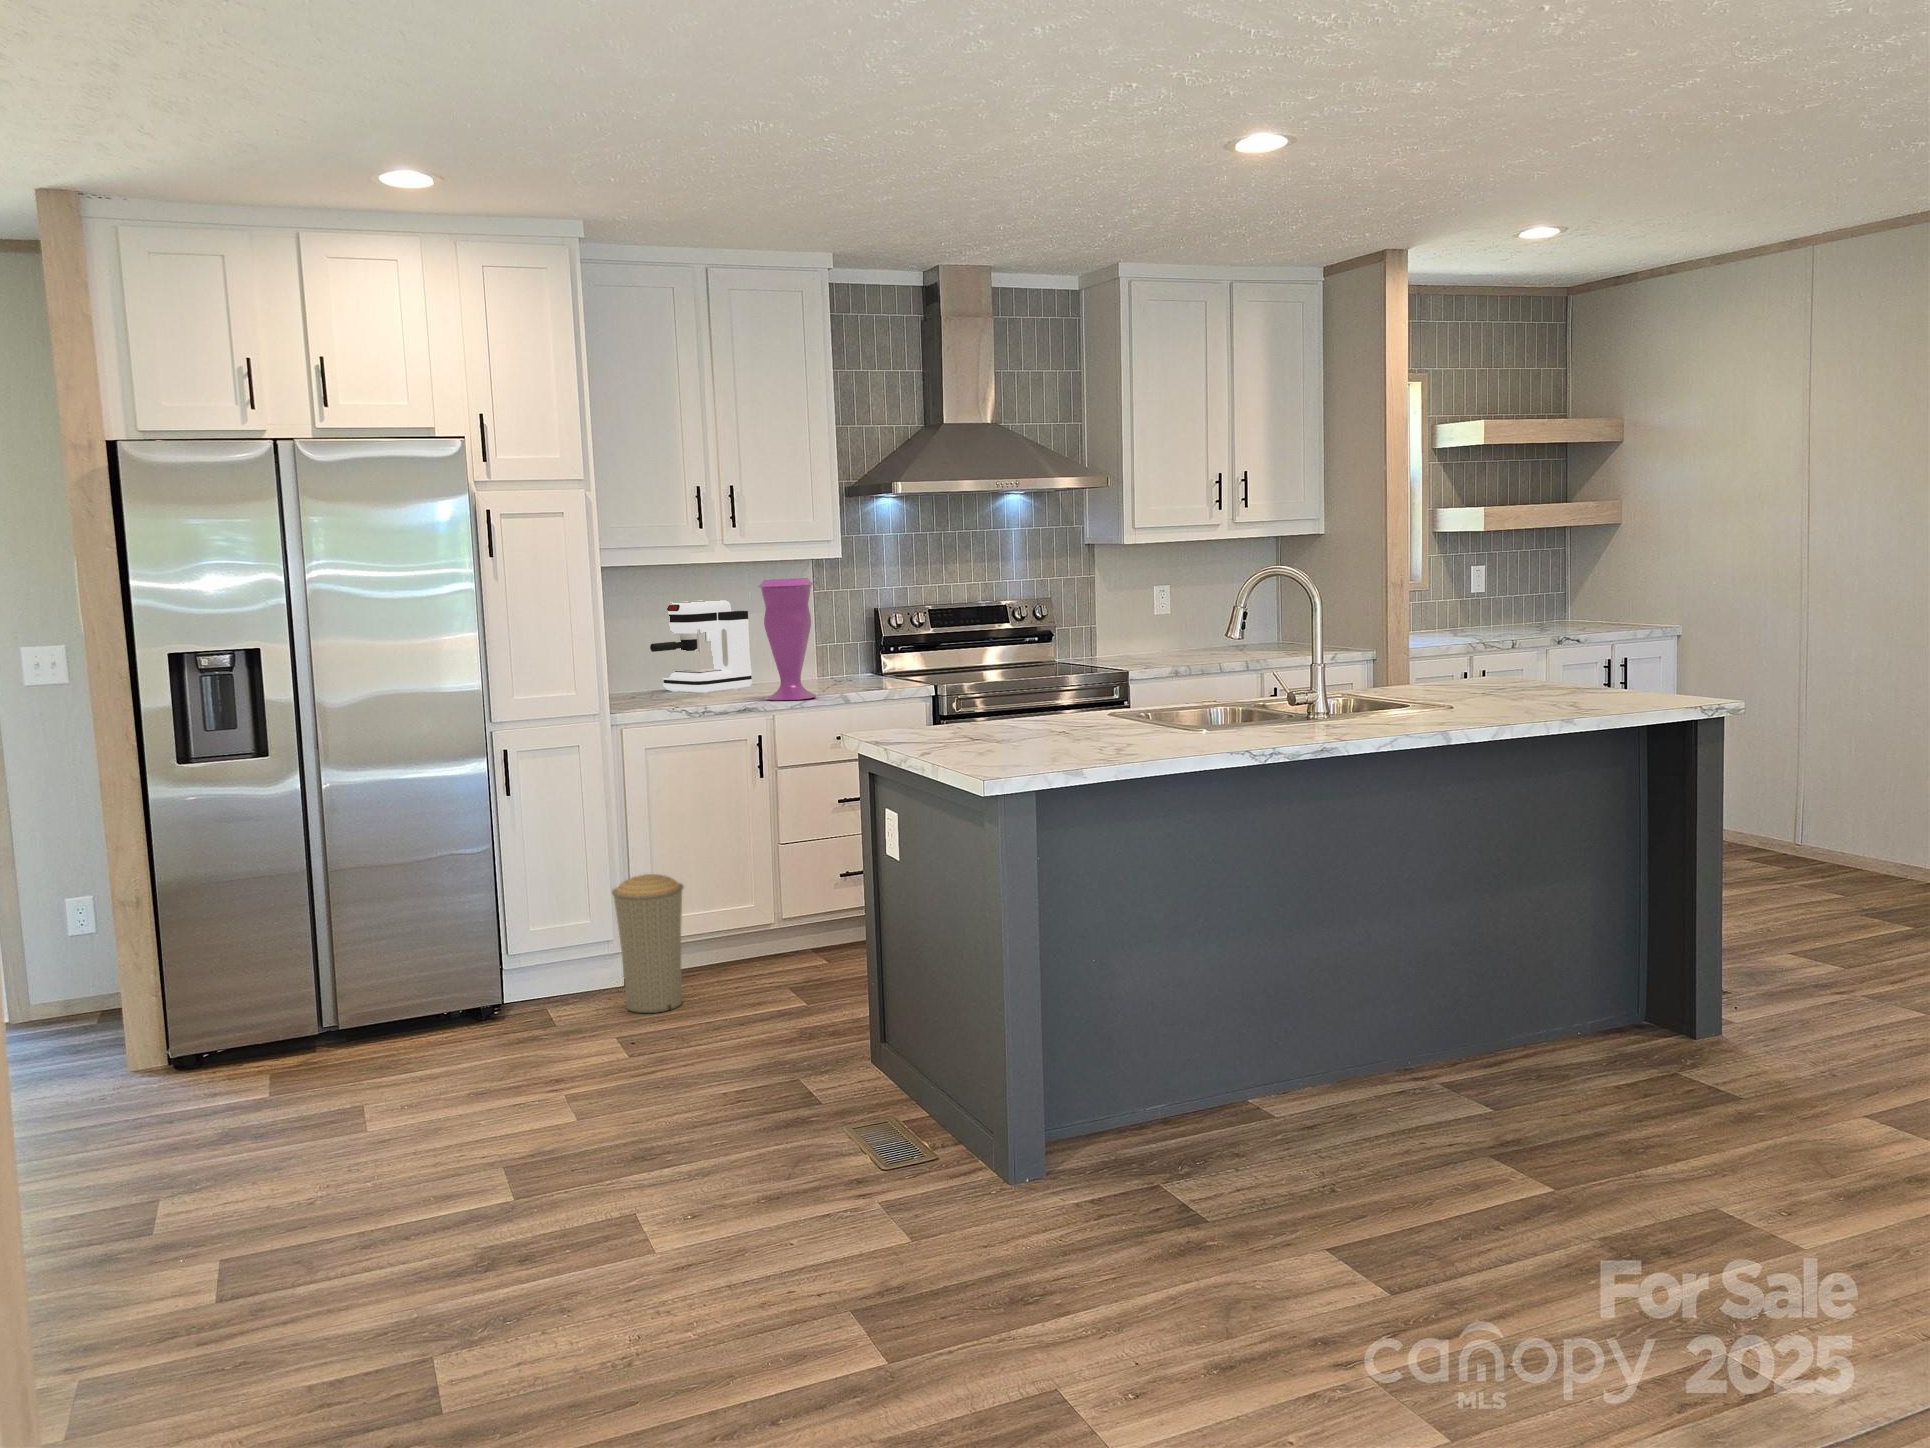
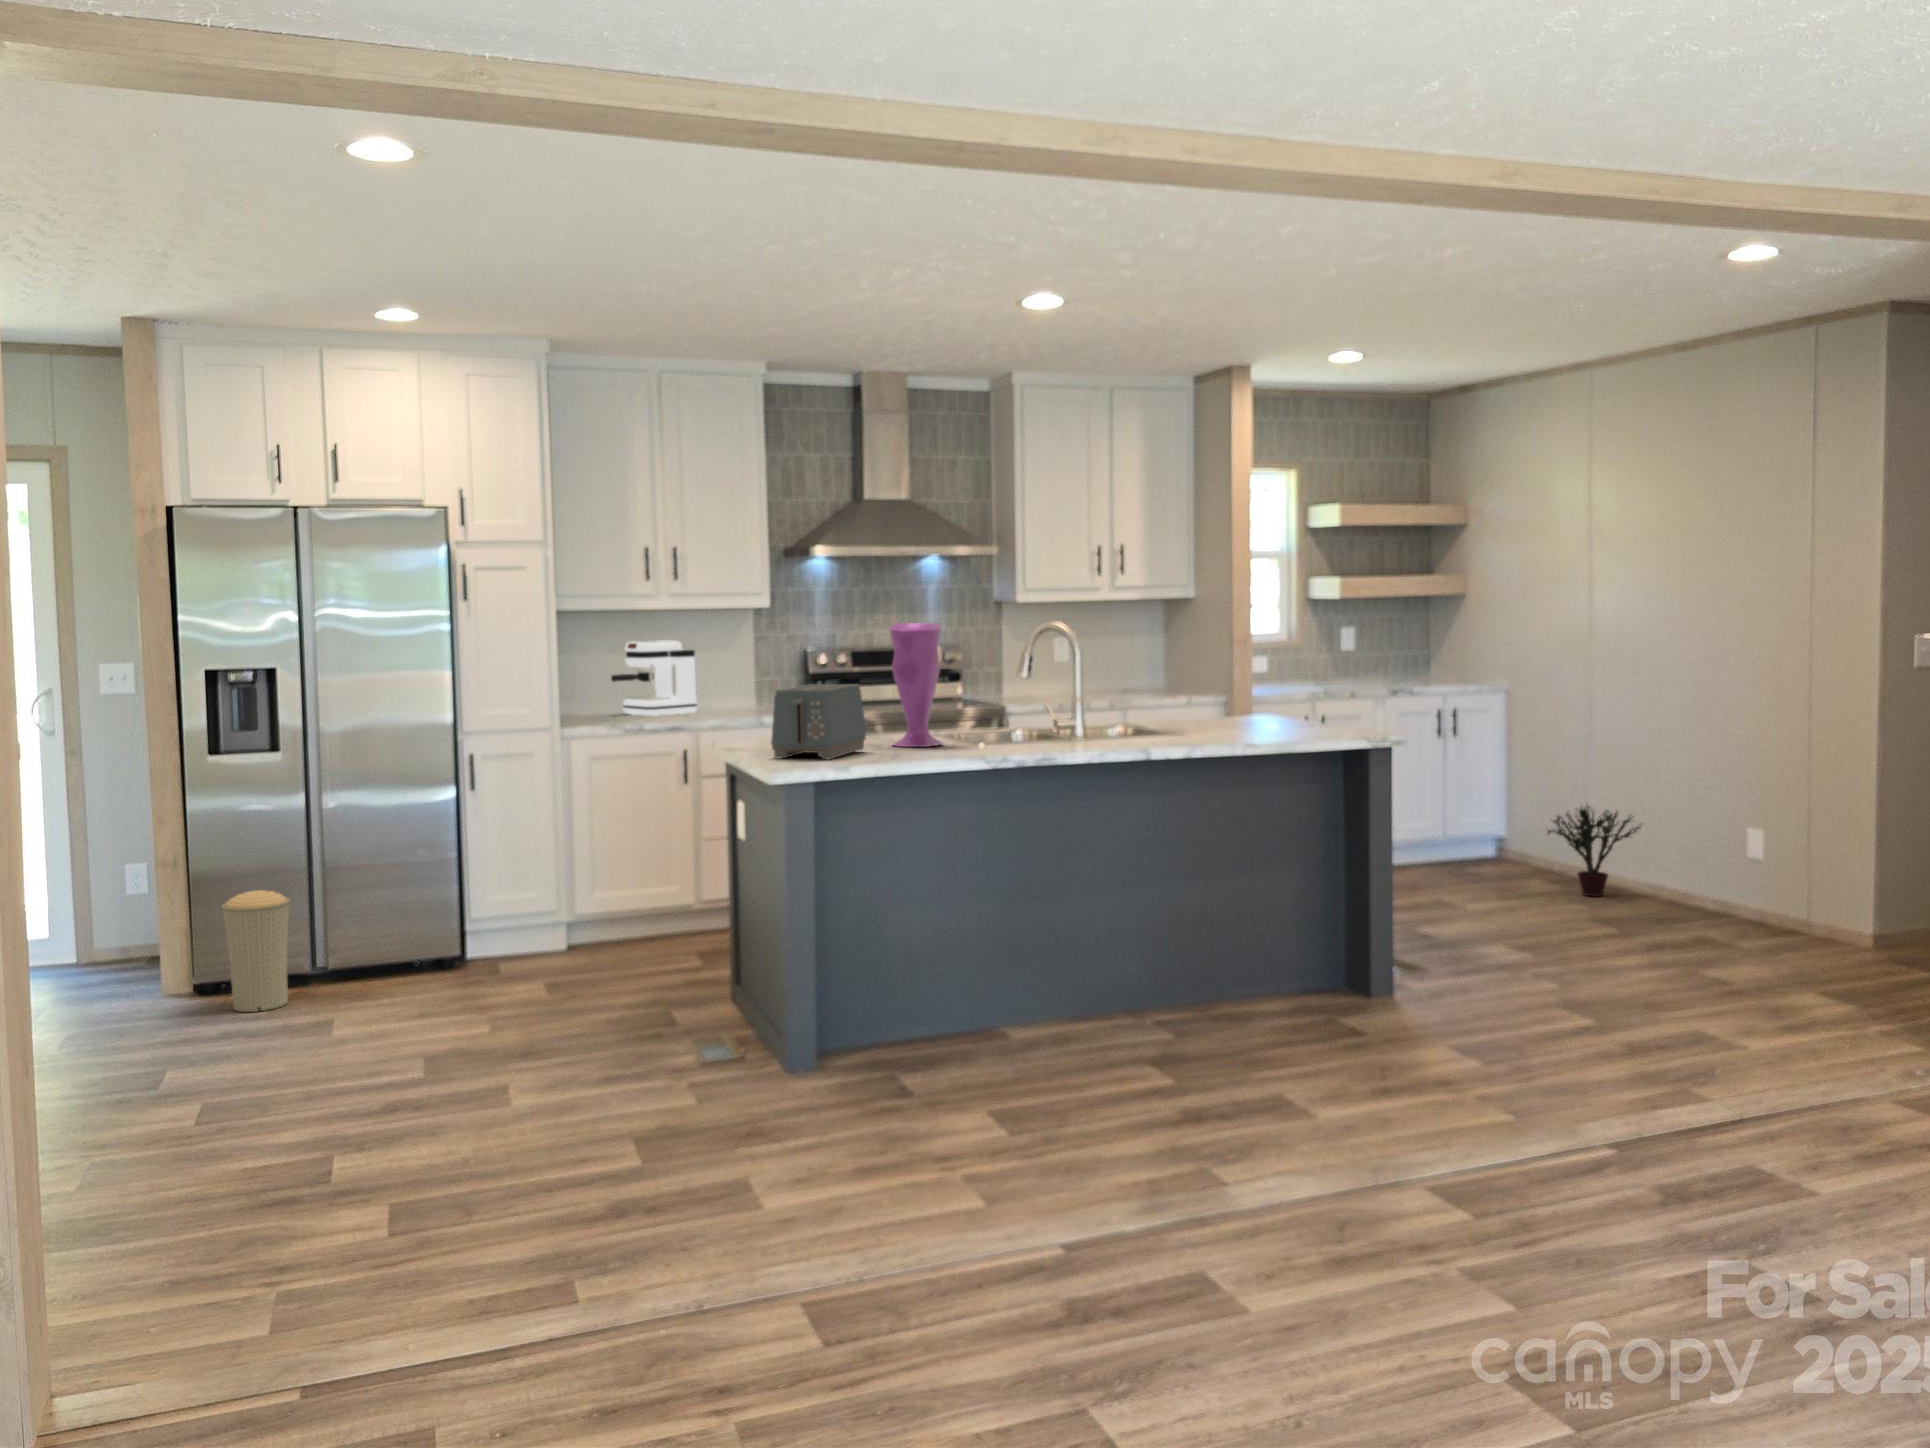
vase: present [758,578,817,700] -> present [888,623,943,747]
toaster: none [973,651,1079,758] -> present [771,684,866,759]
potted plant: none [1775,767,1907,880] -> present [1548,804,1640,897]
trash can: present [612,874,683,1013] -> present [221,890,290,1012]

